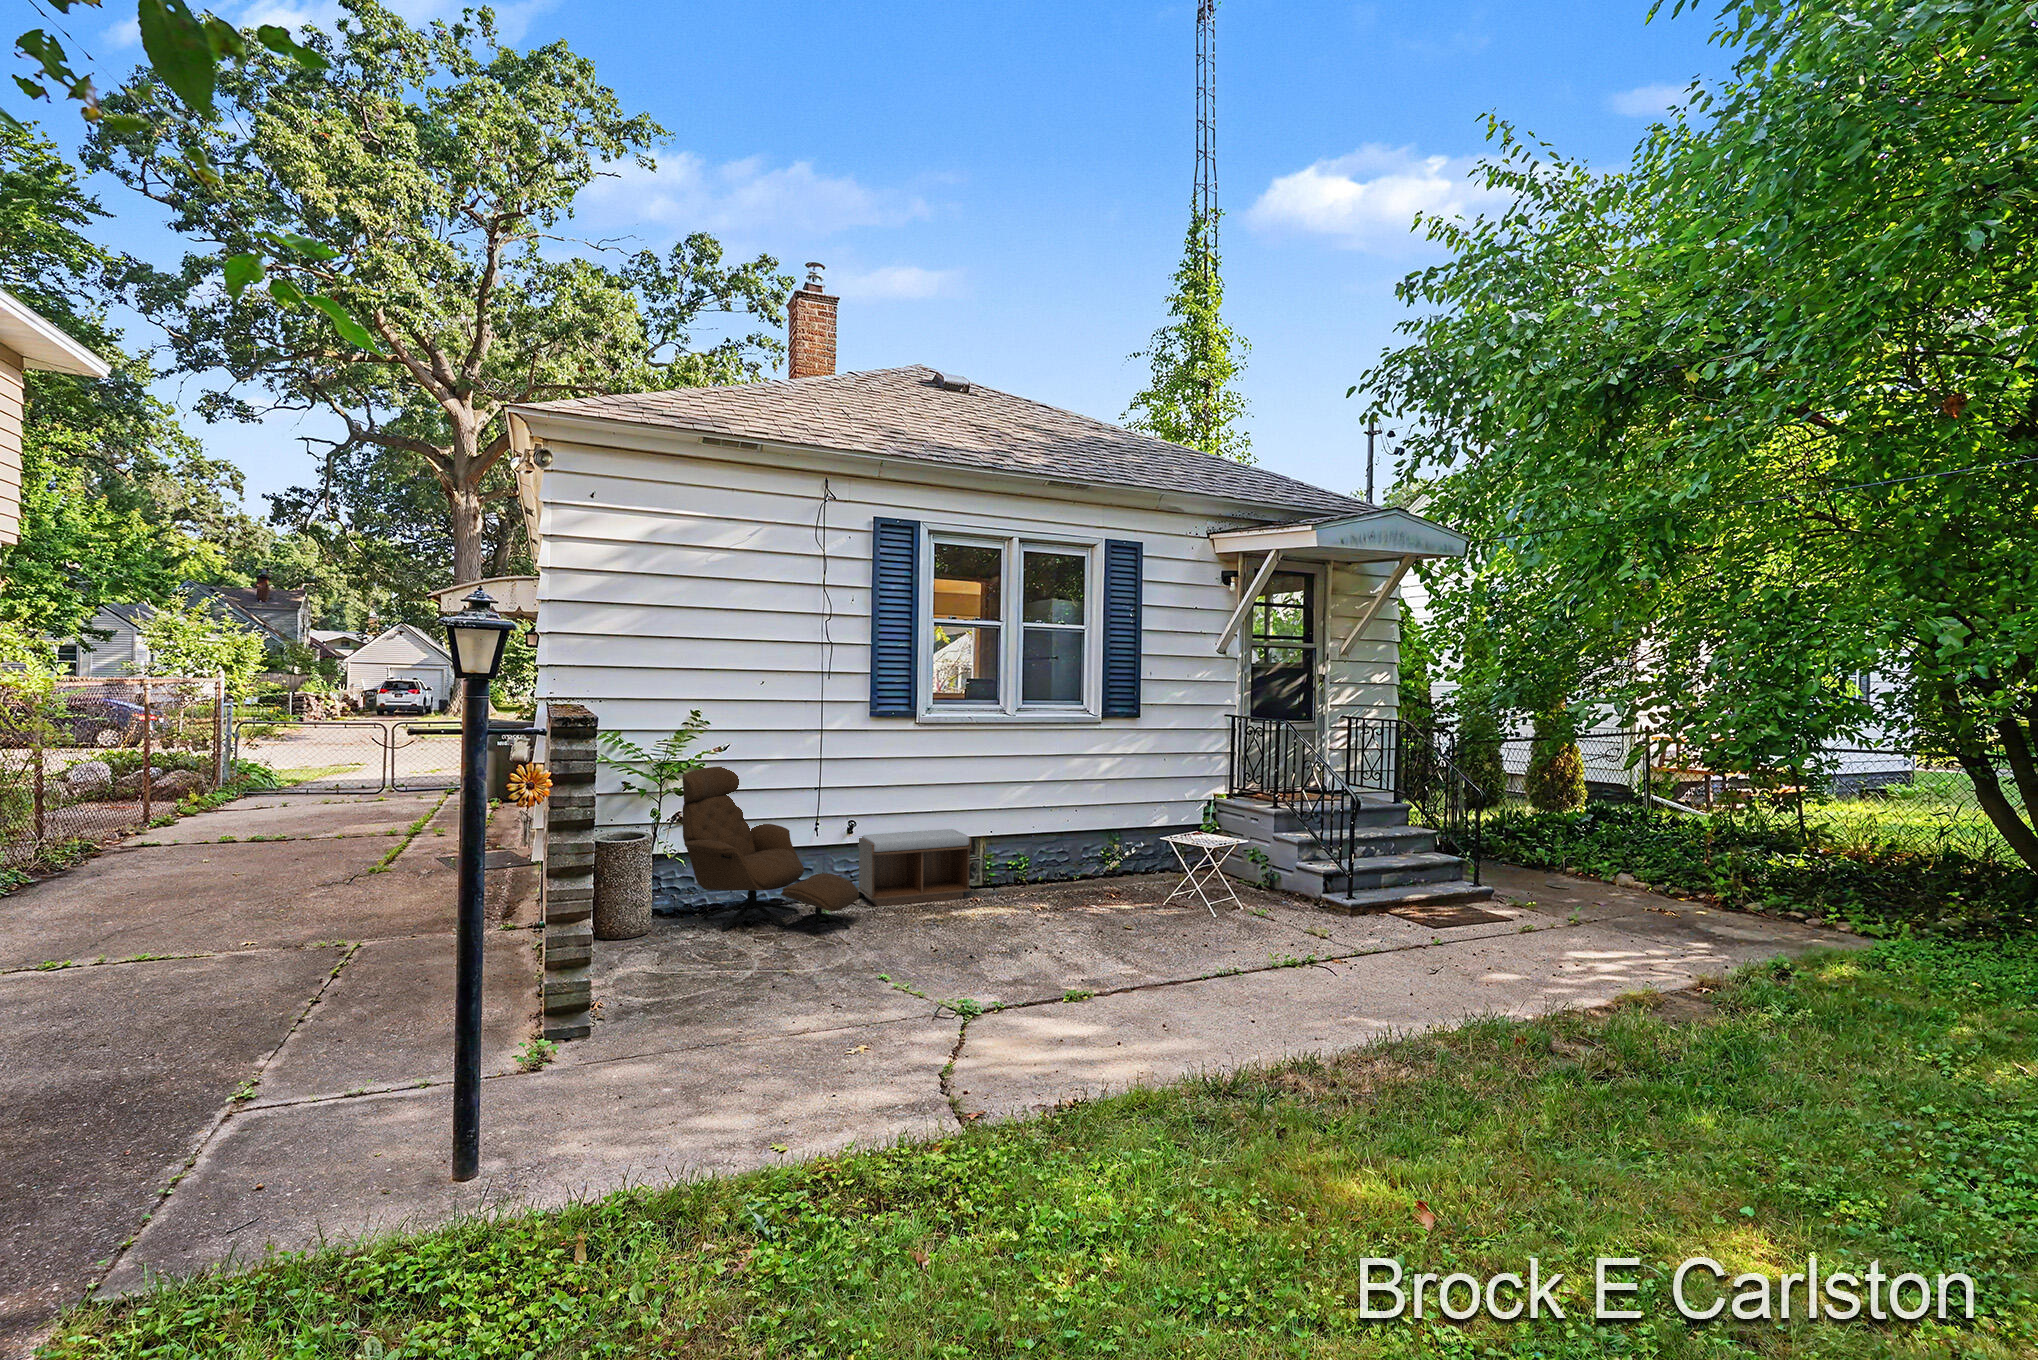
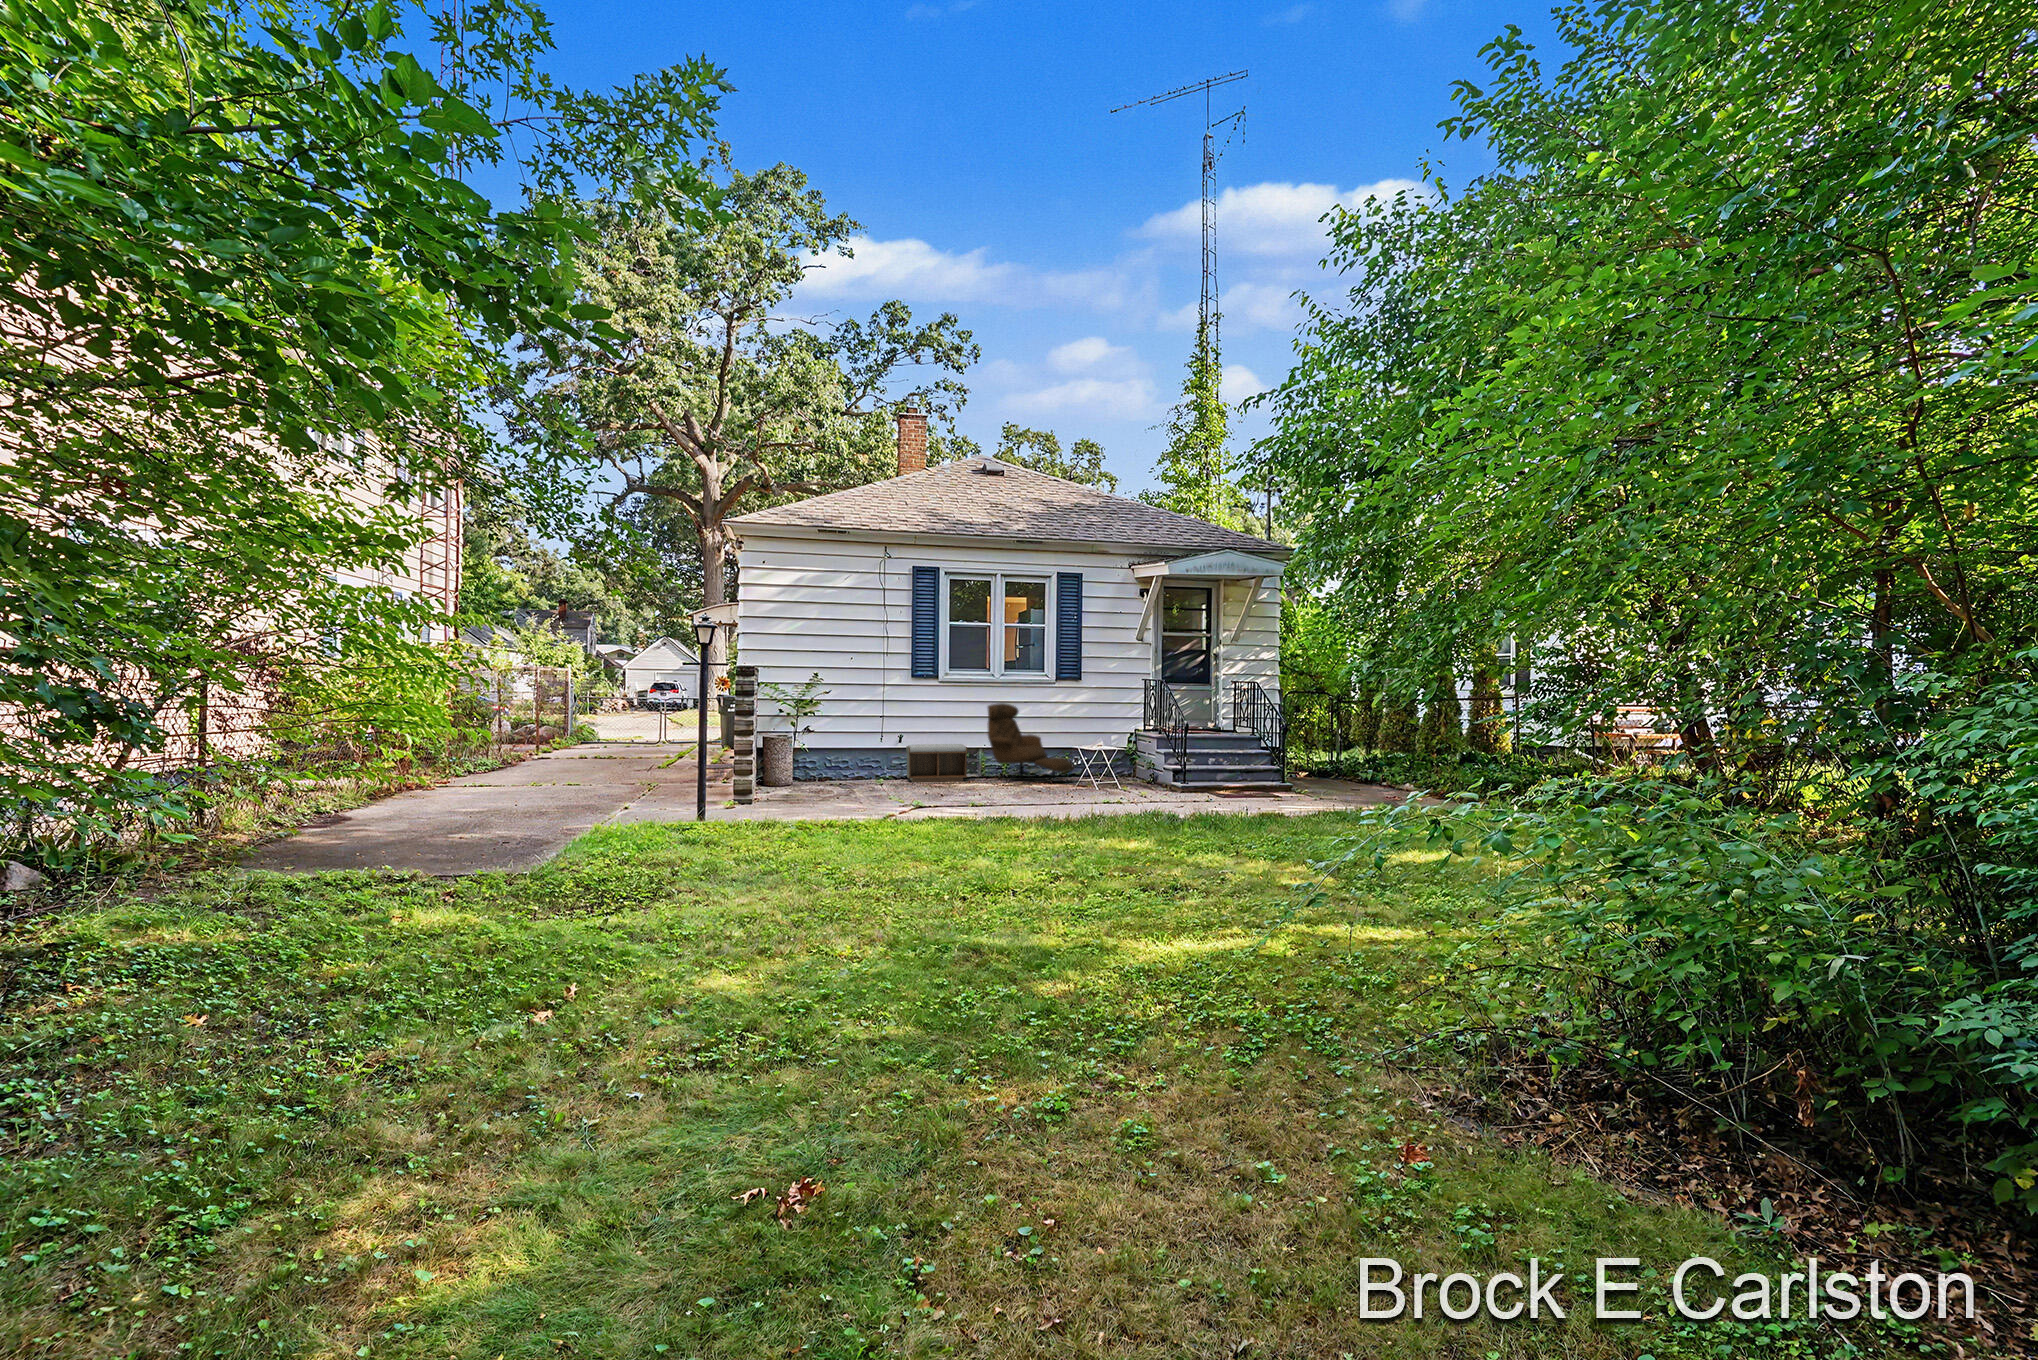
lounge chair: present [682,767,859,935] -> present [988,703,1074,783]

